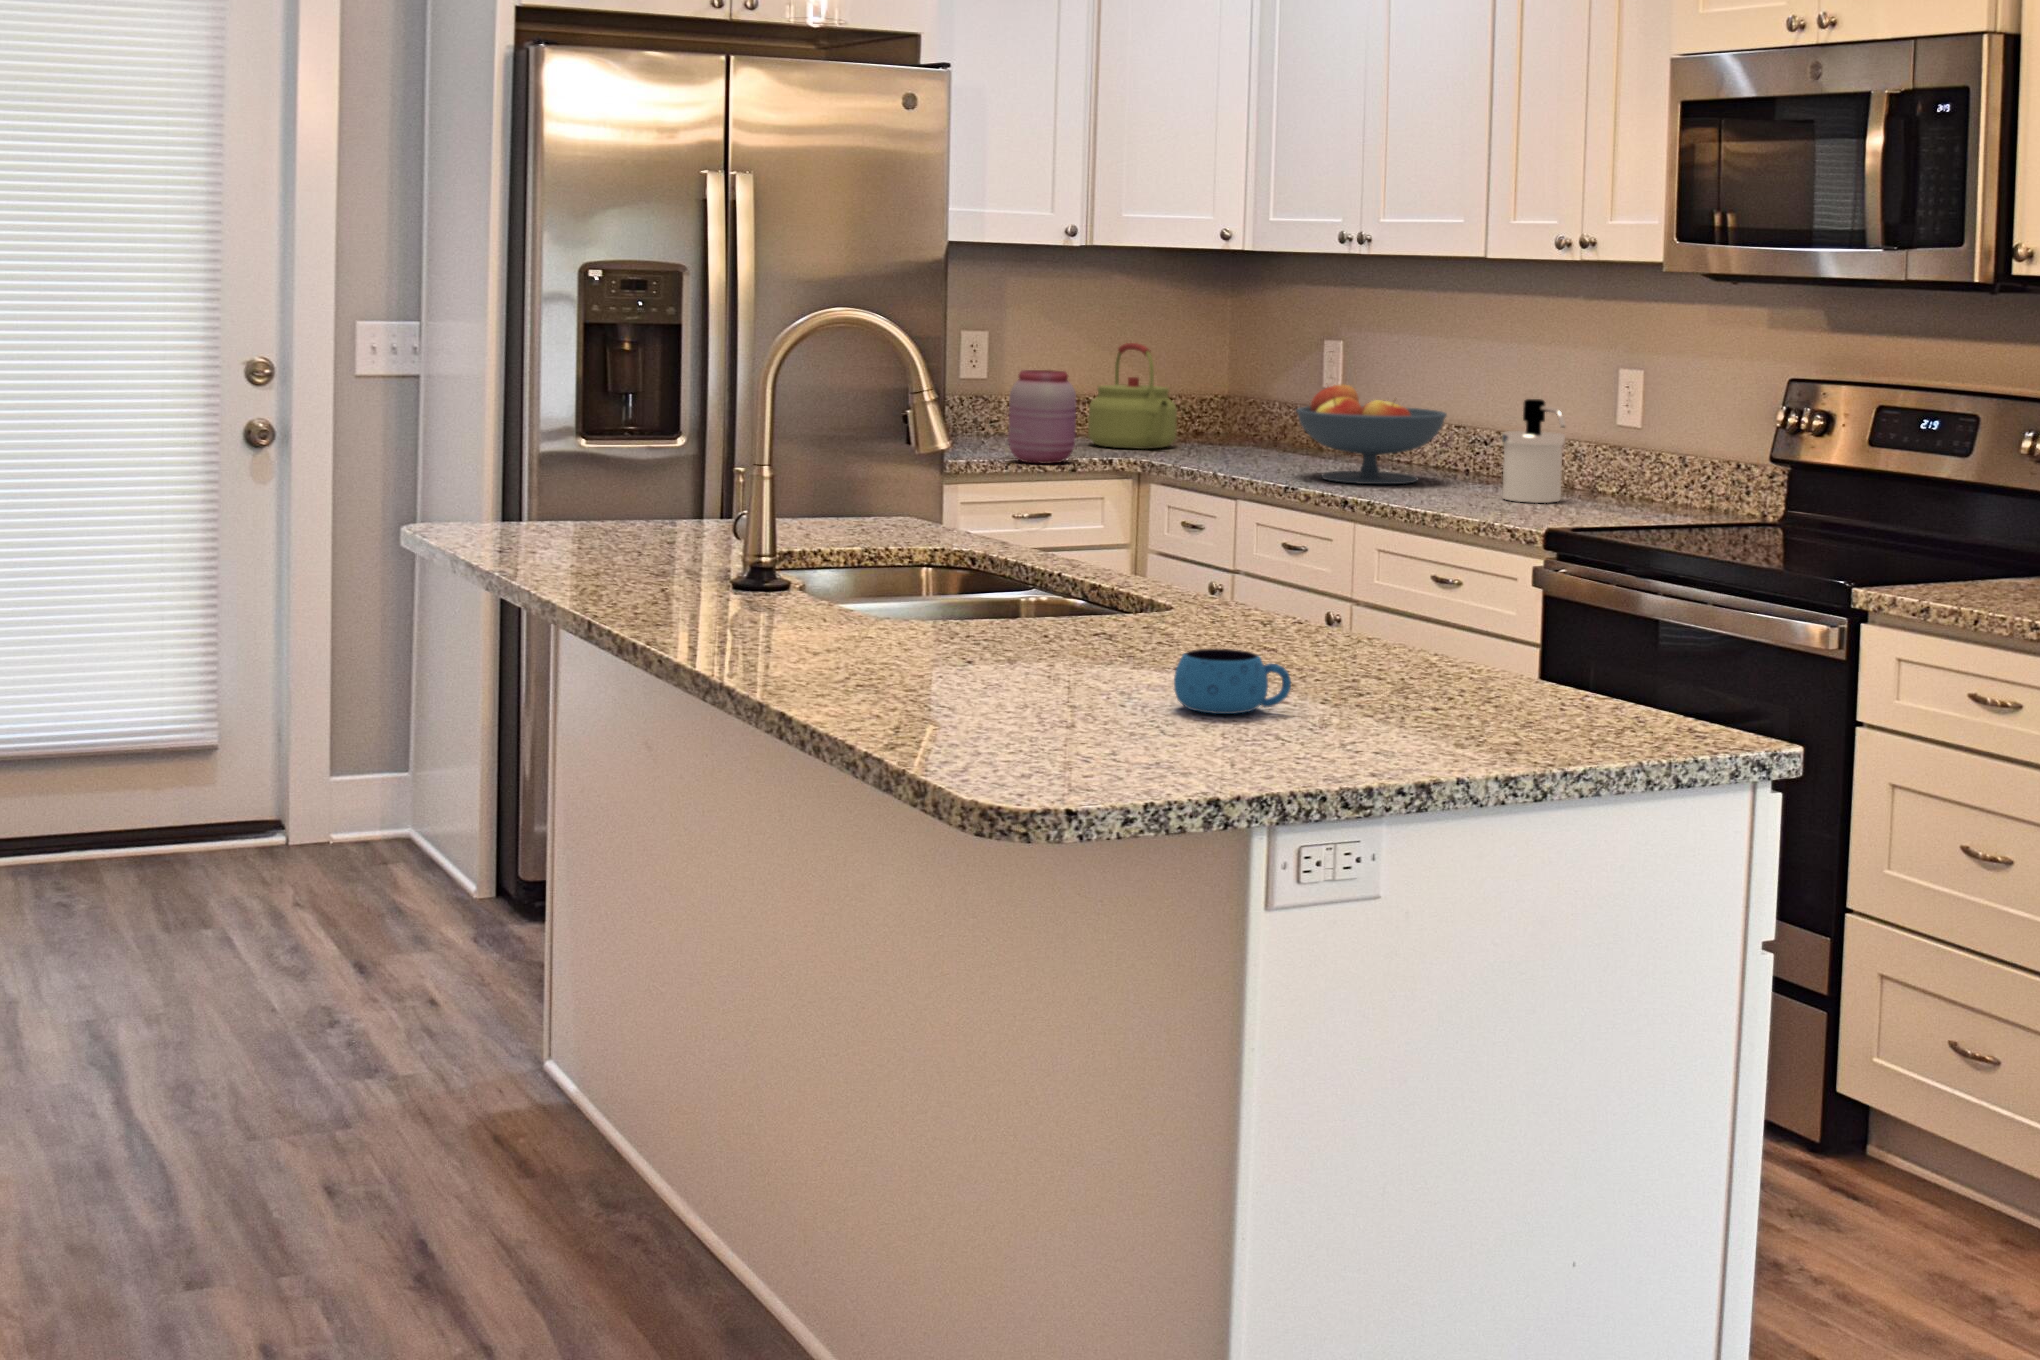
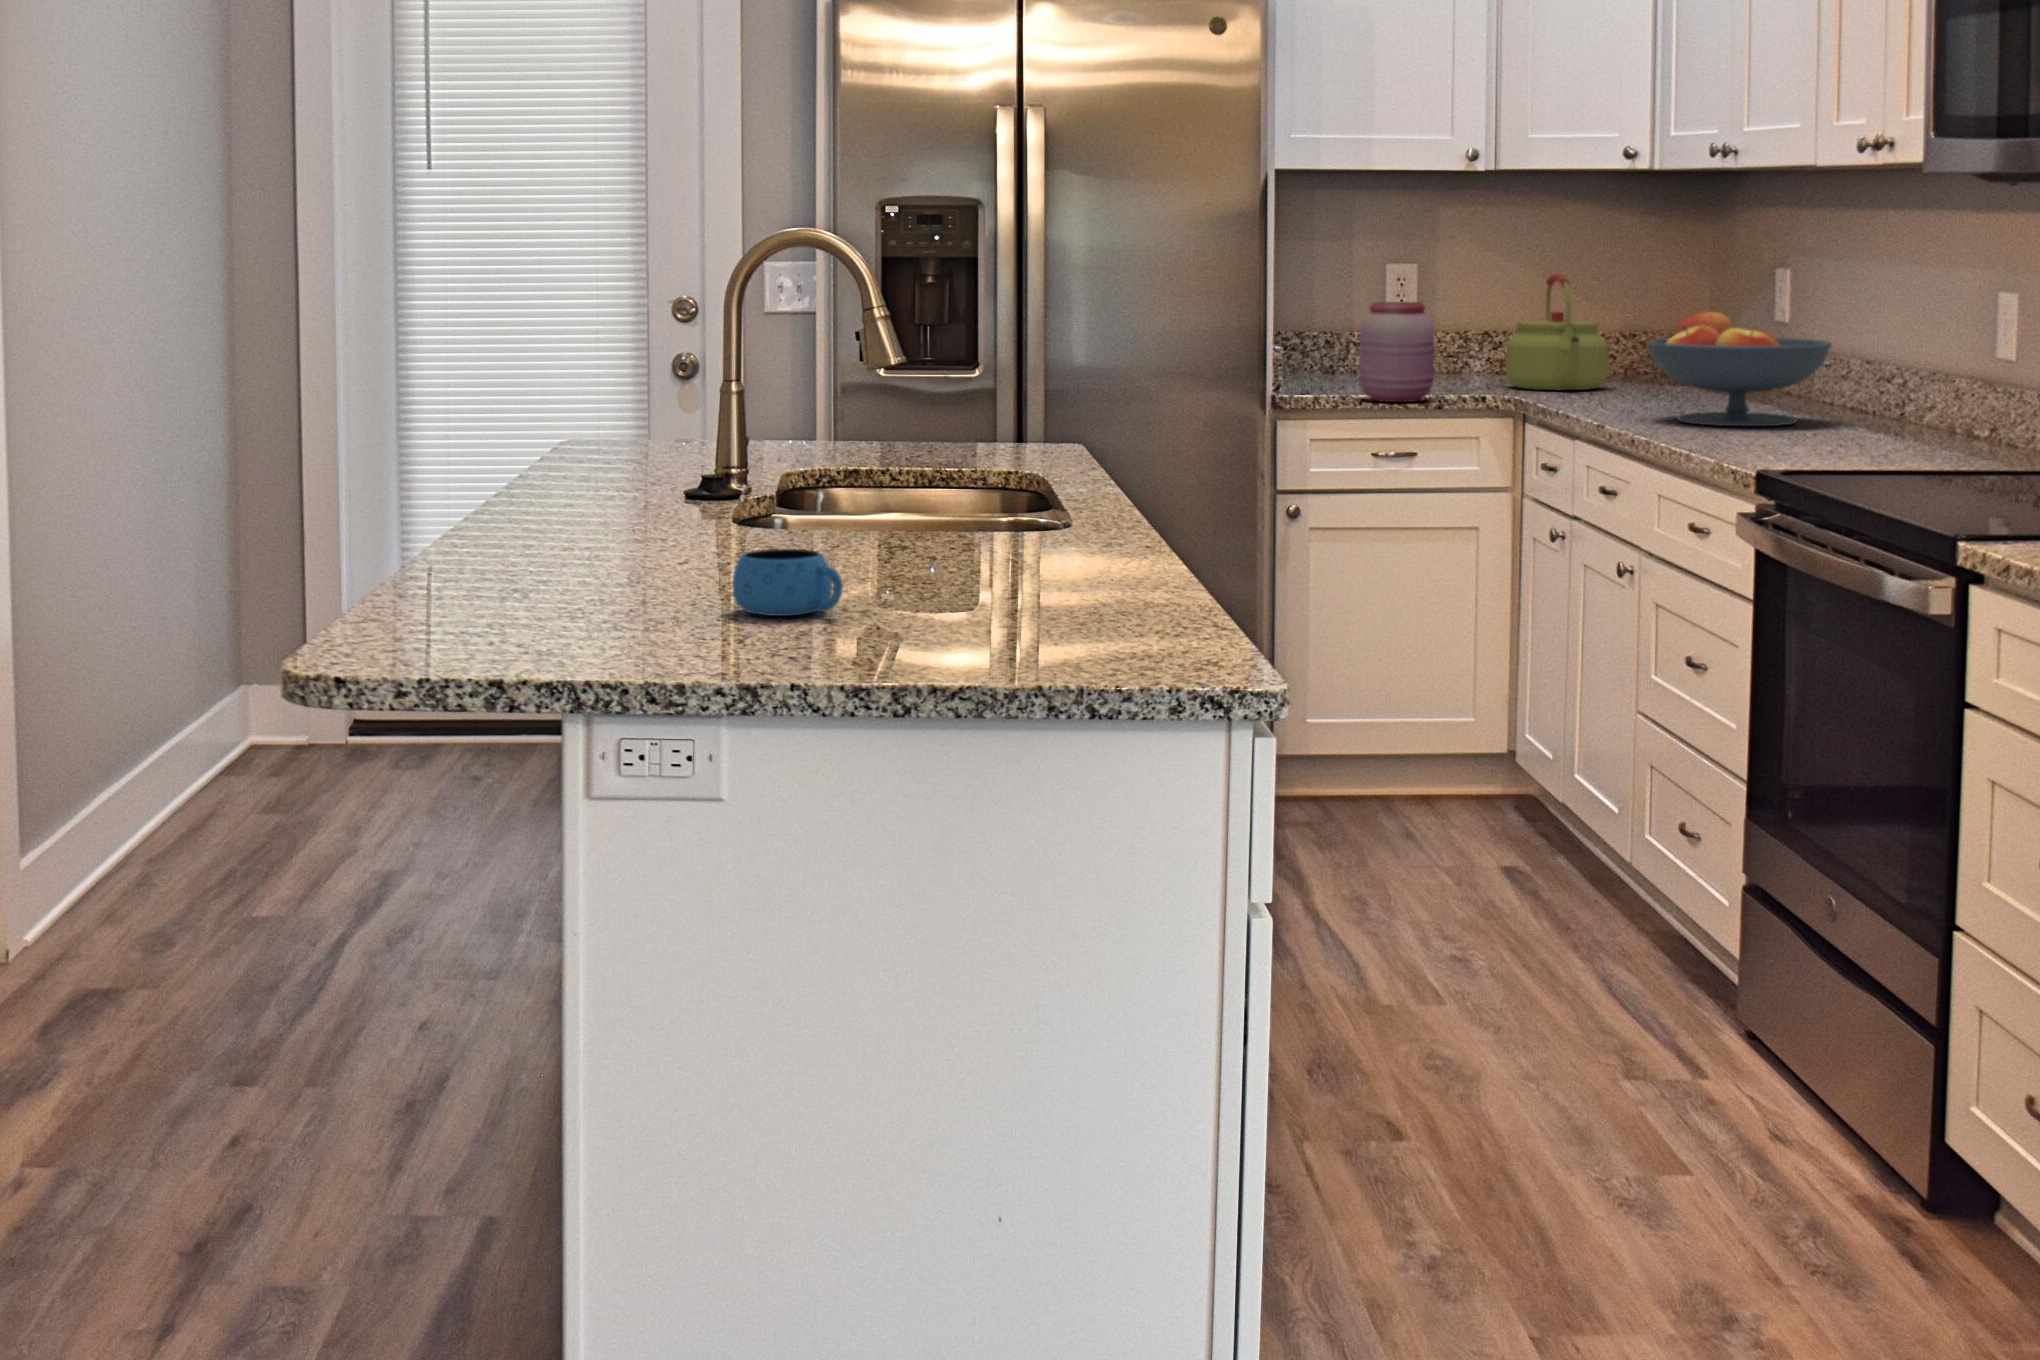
soap dispenser: present [1502,399,1565,503] -> none [1845,323,1926,447]

